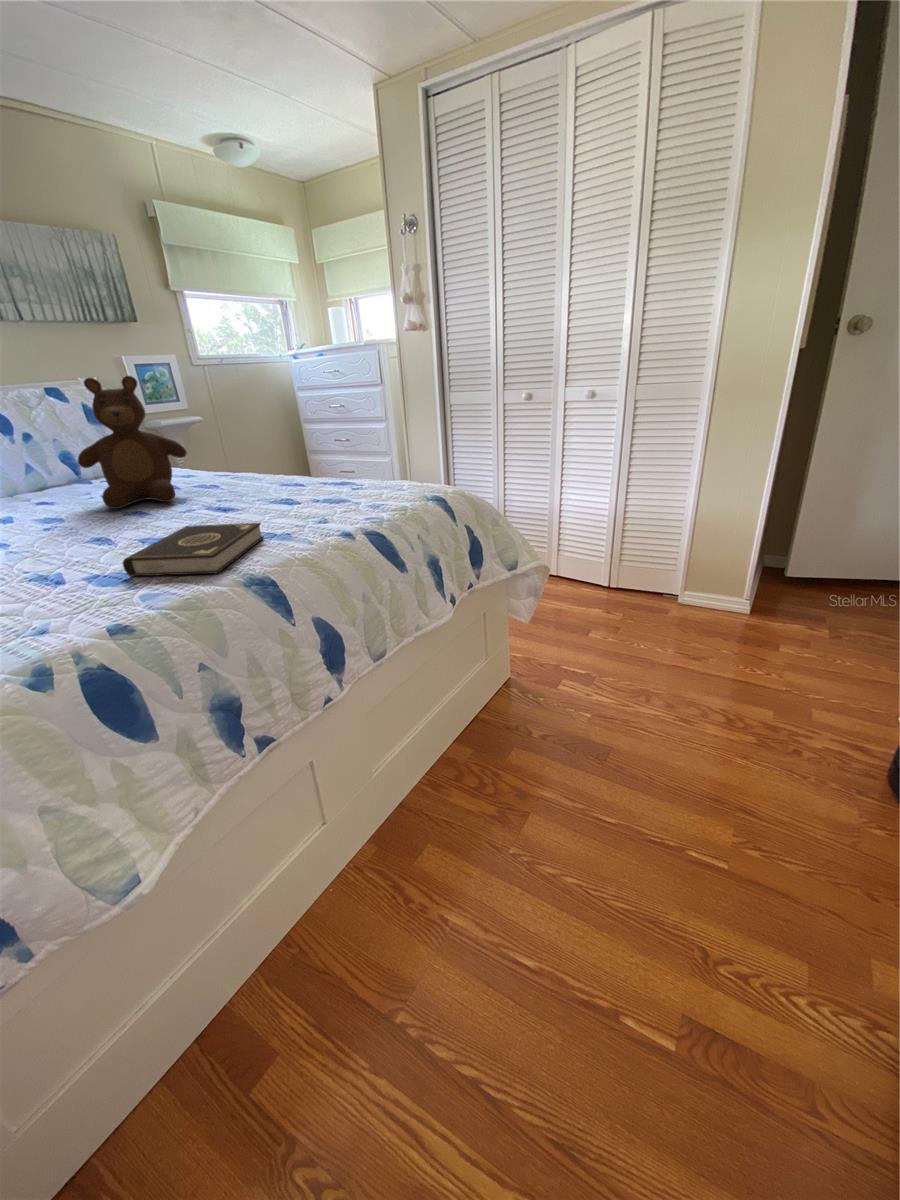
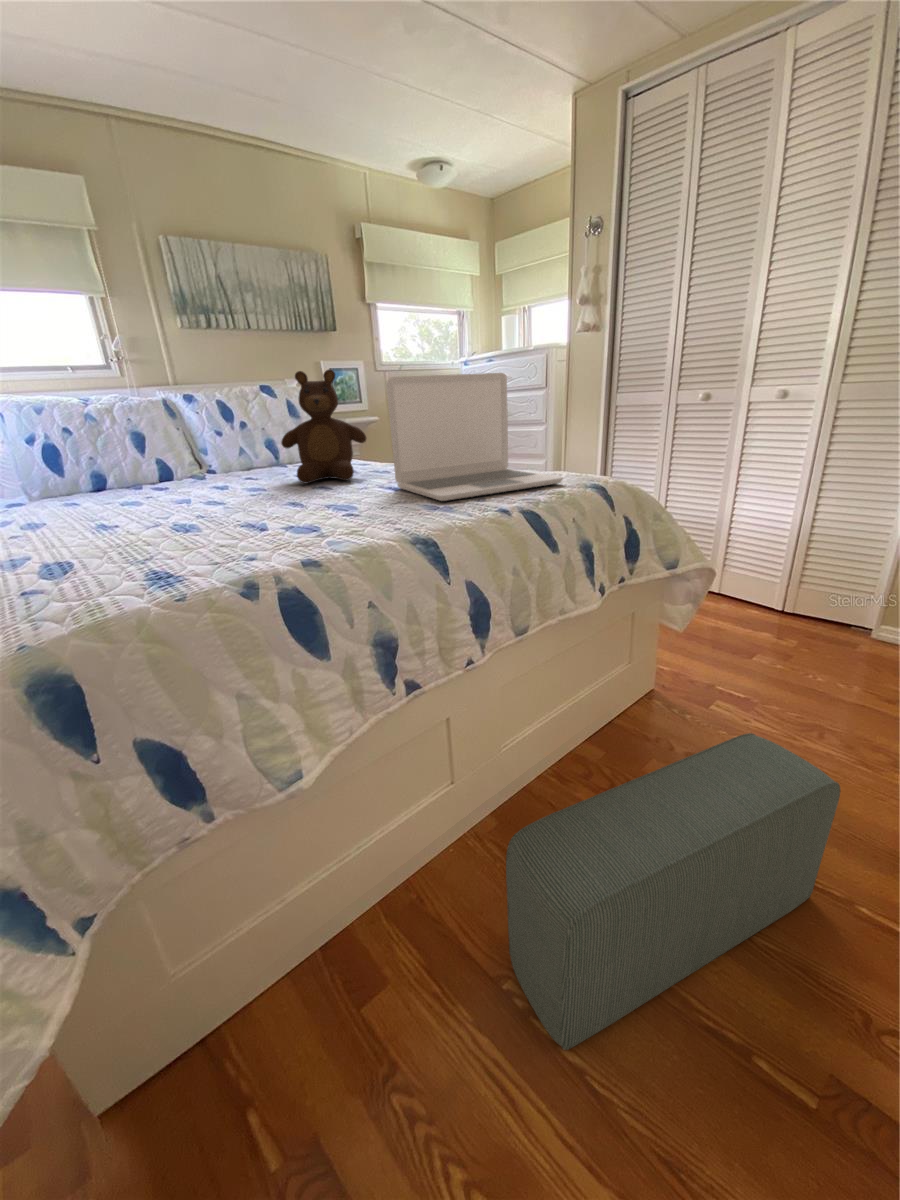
laptop: none [199,382,404,526] -> present [386,373,563,501]
book: present [123,523,264,576] -> none [314,494,429,530]
pouf: none [386,719,665,1067] -> present [506,733,840,1050]

